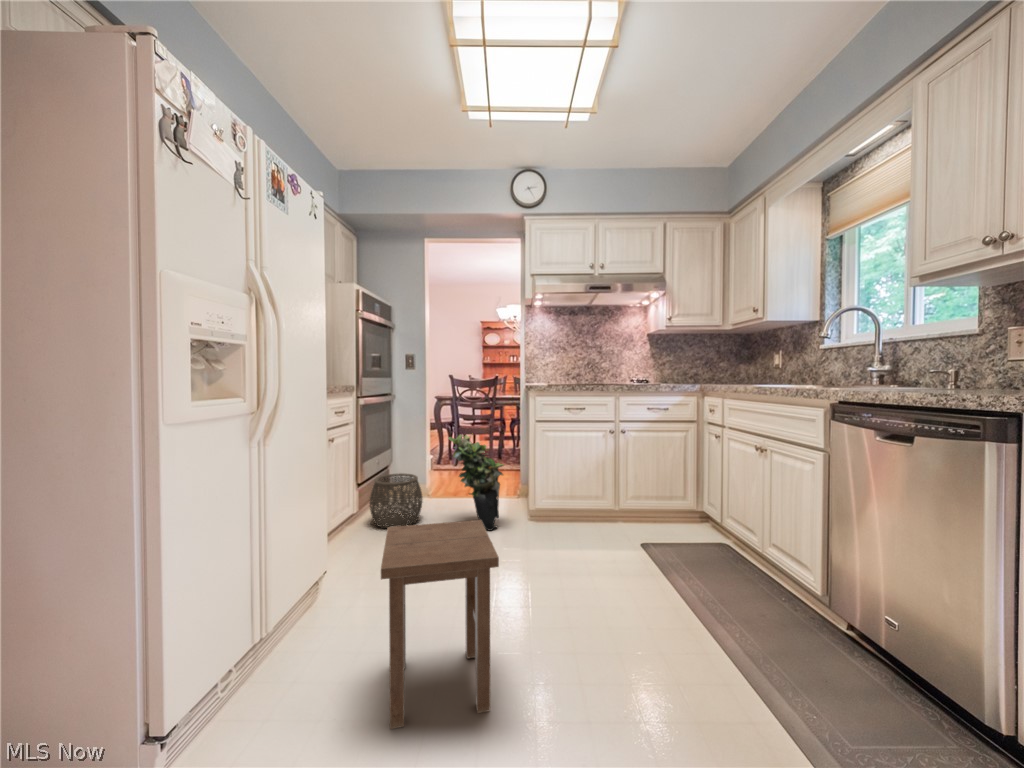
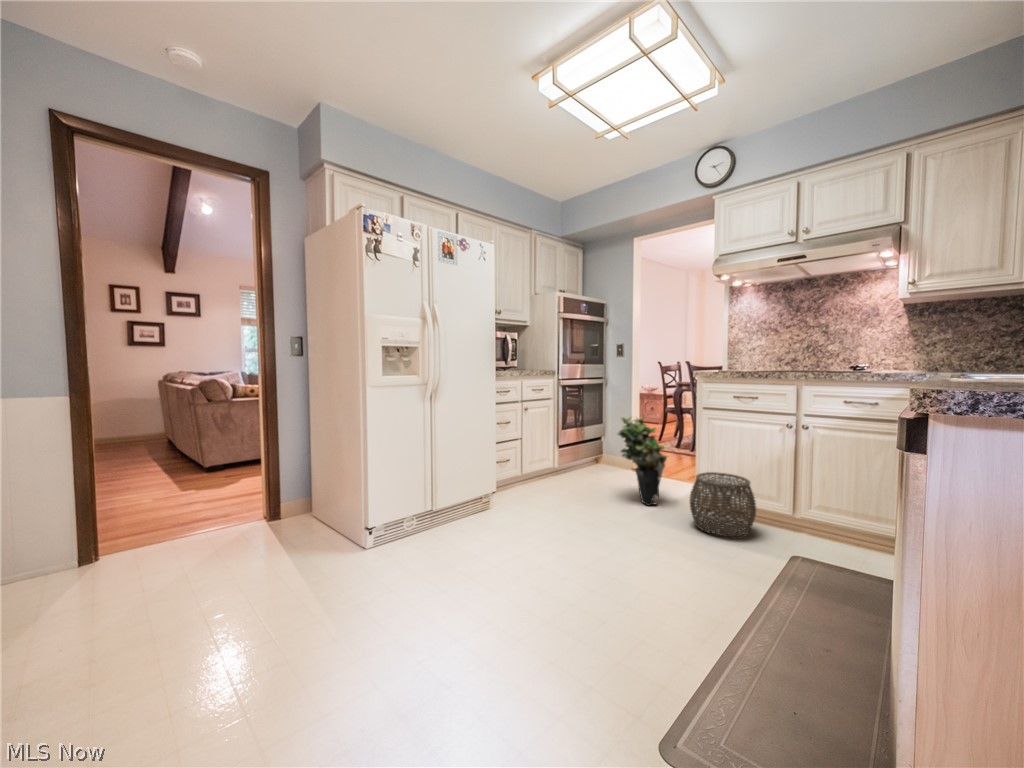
woven basket: present [369,473,422,528] -> present [690,472,756,537]
stool: present [381,520,499,729] -> none [441,462,536,588]

